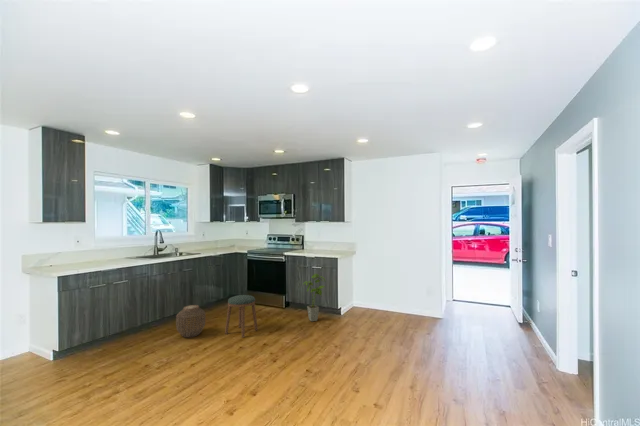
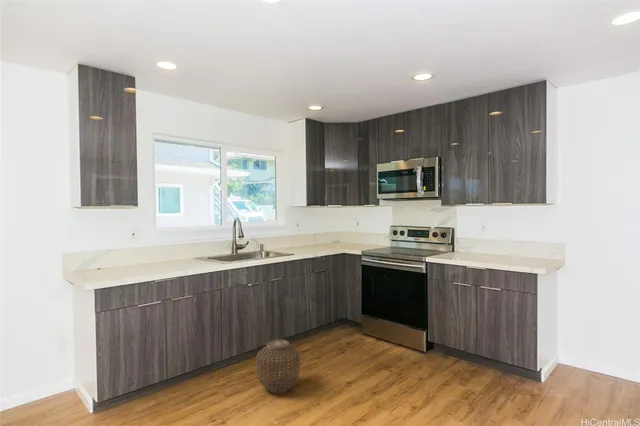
house plant: present [303,274,325,321] -> none [464,301,512,388]
stool: present [225,295,258,337] -> none [330,330,385,409]

